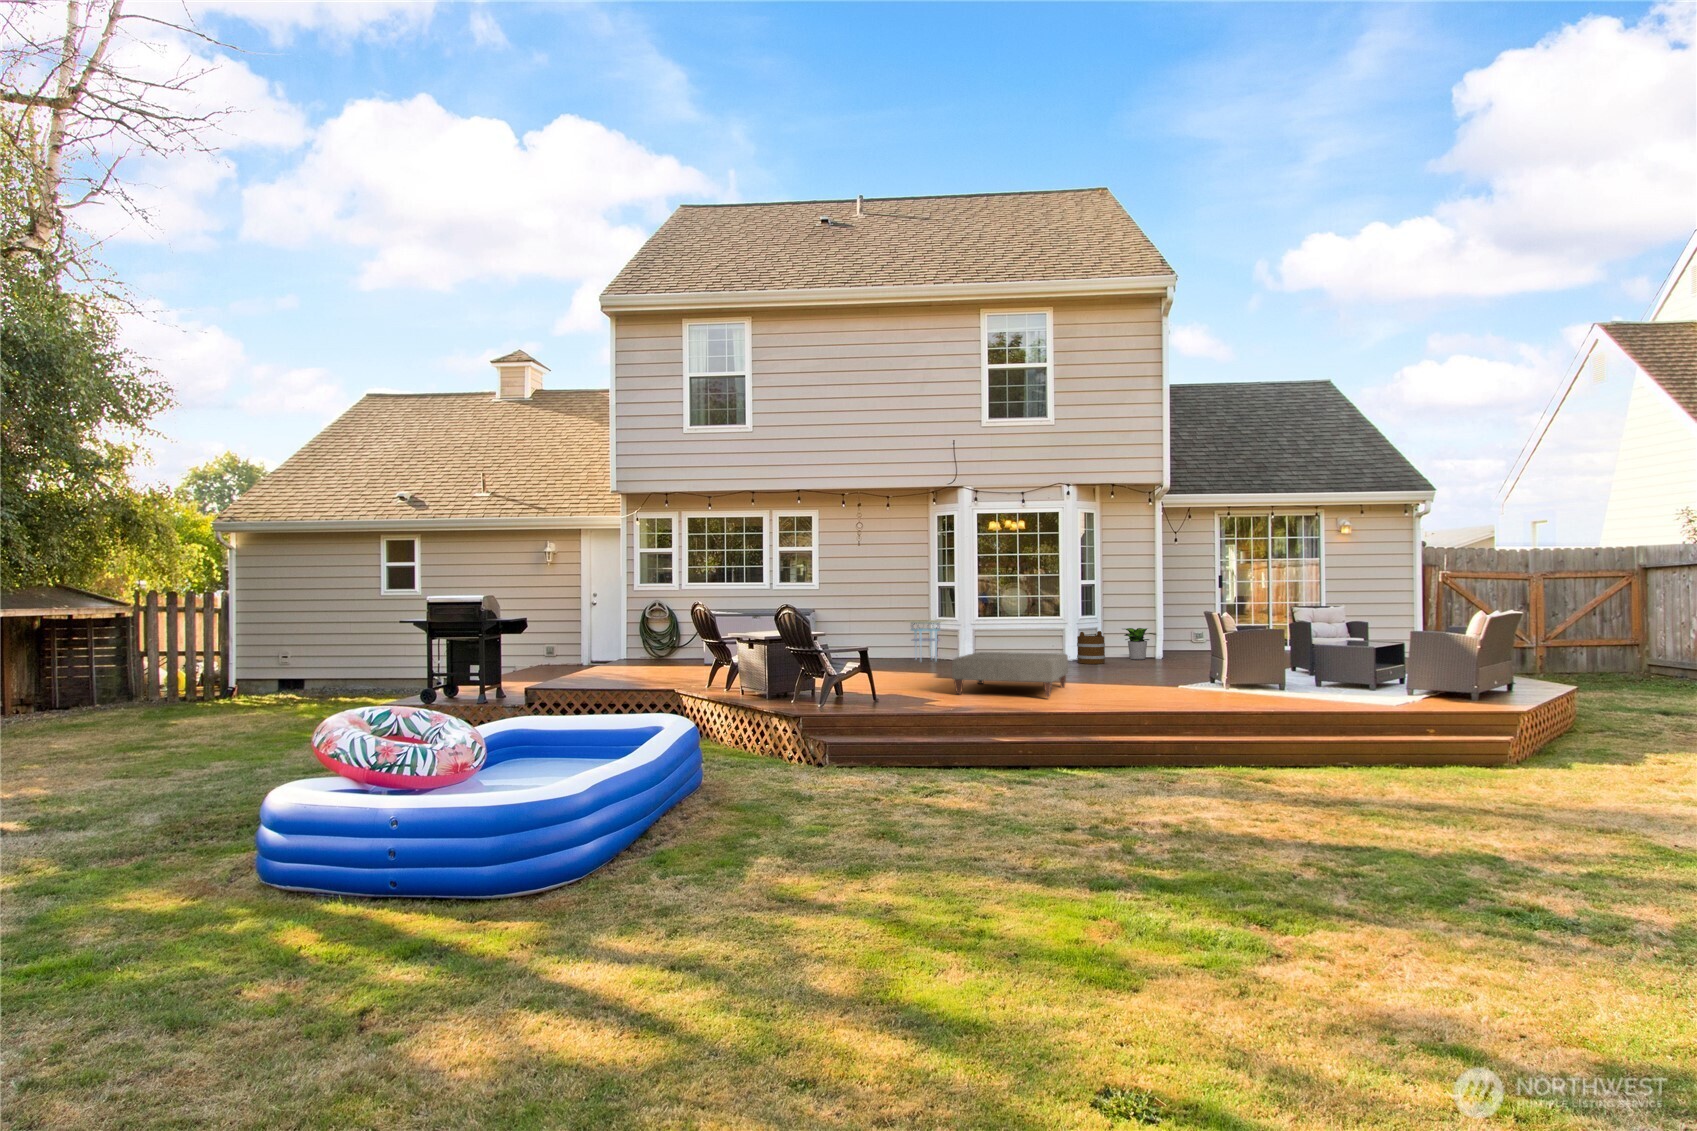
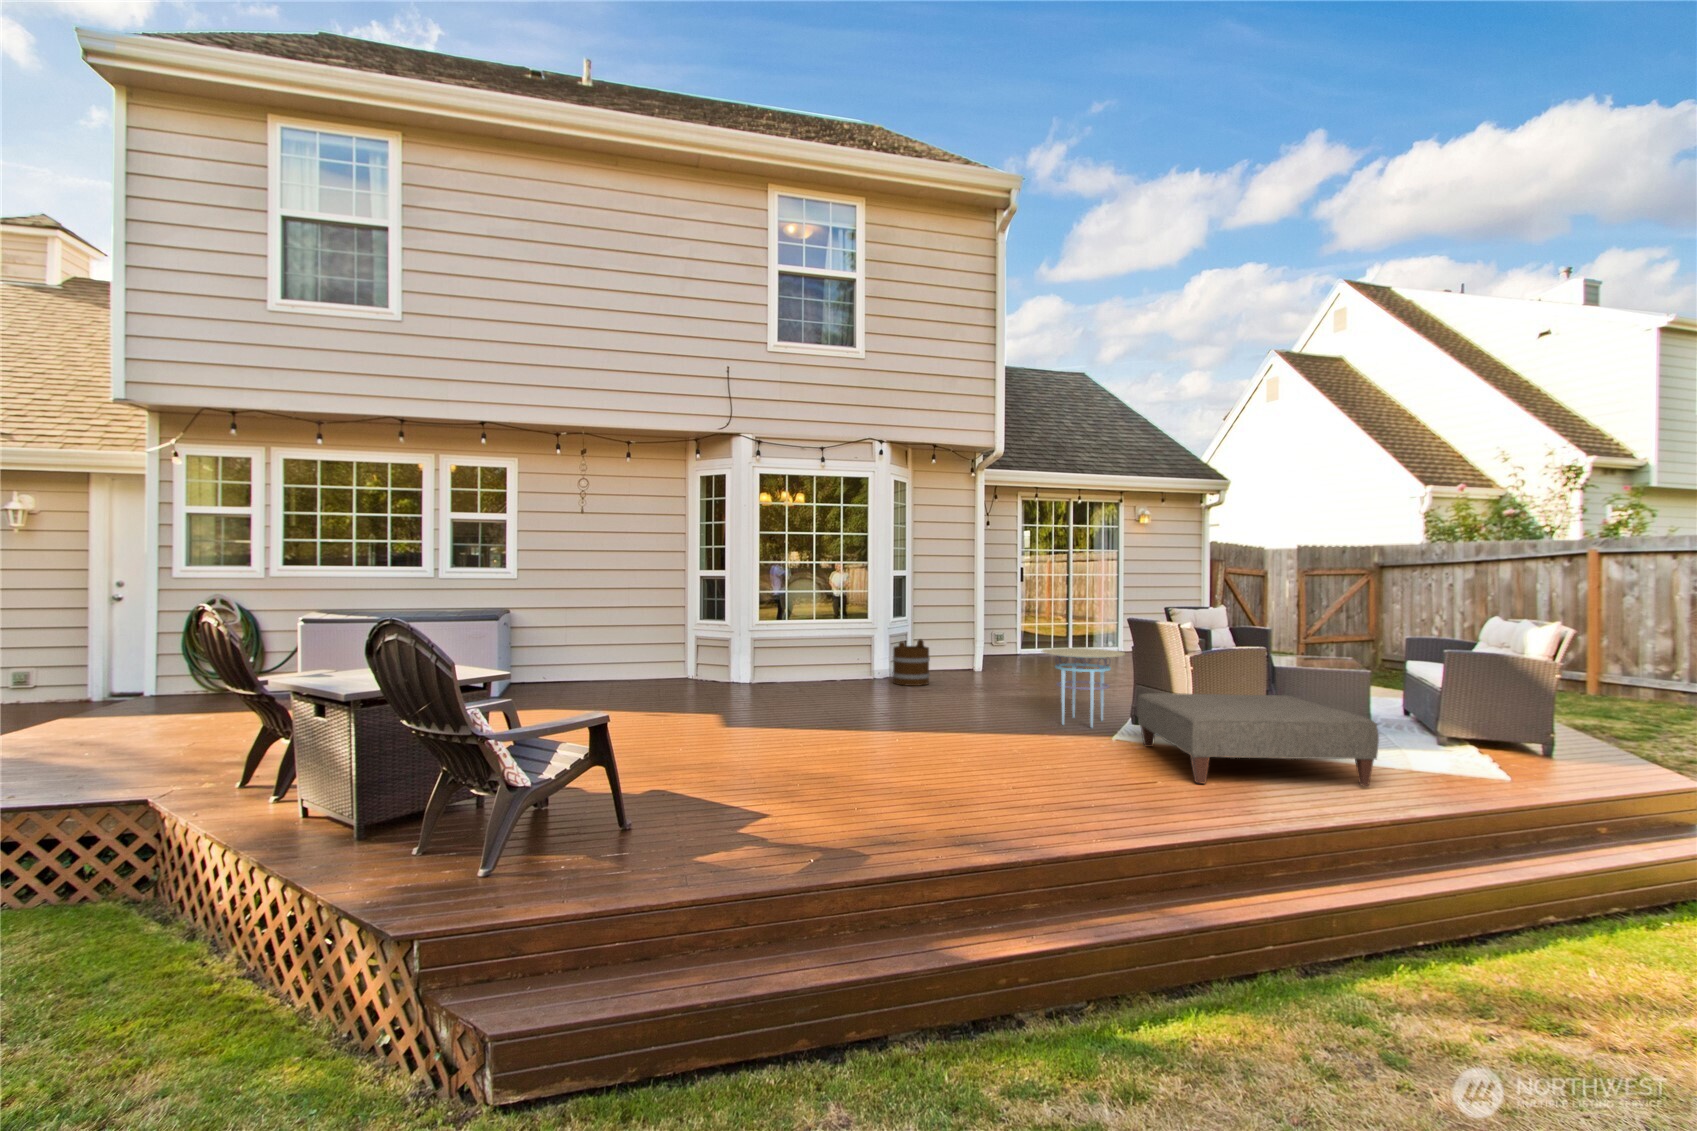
side table: present [909,620,945,660] -> present [1042,648,1125,727]
potted plant: present [1124,628,1156,660] -> none [938,633,986,675]
ottoman: present [952,652,1068,698] -> present [1137,693,1379,786]

